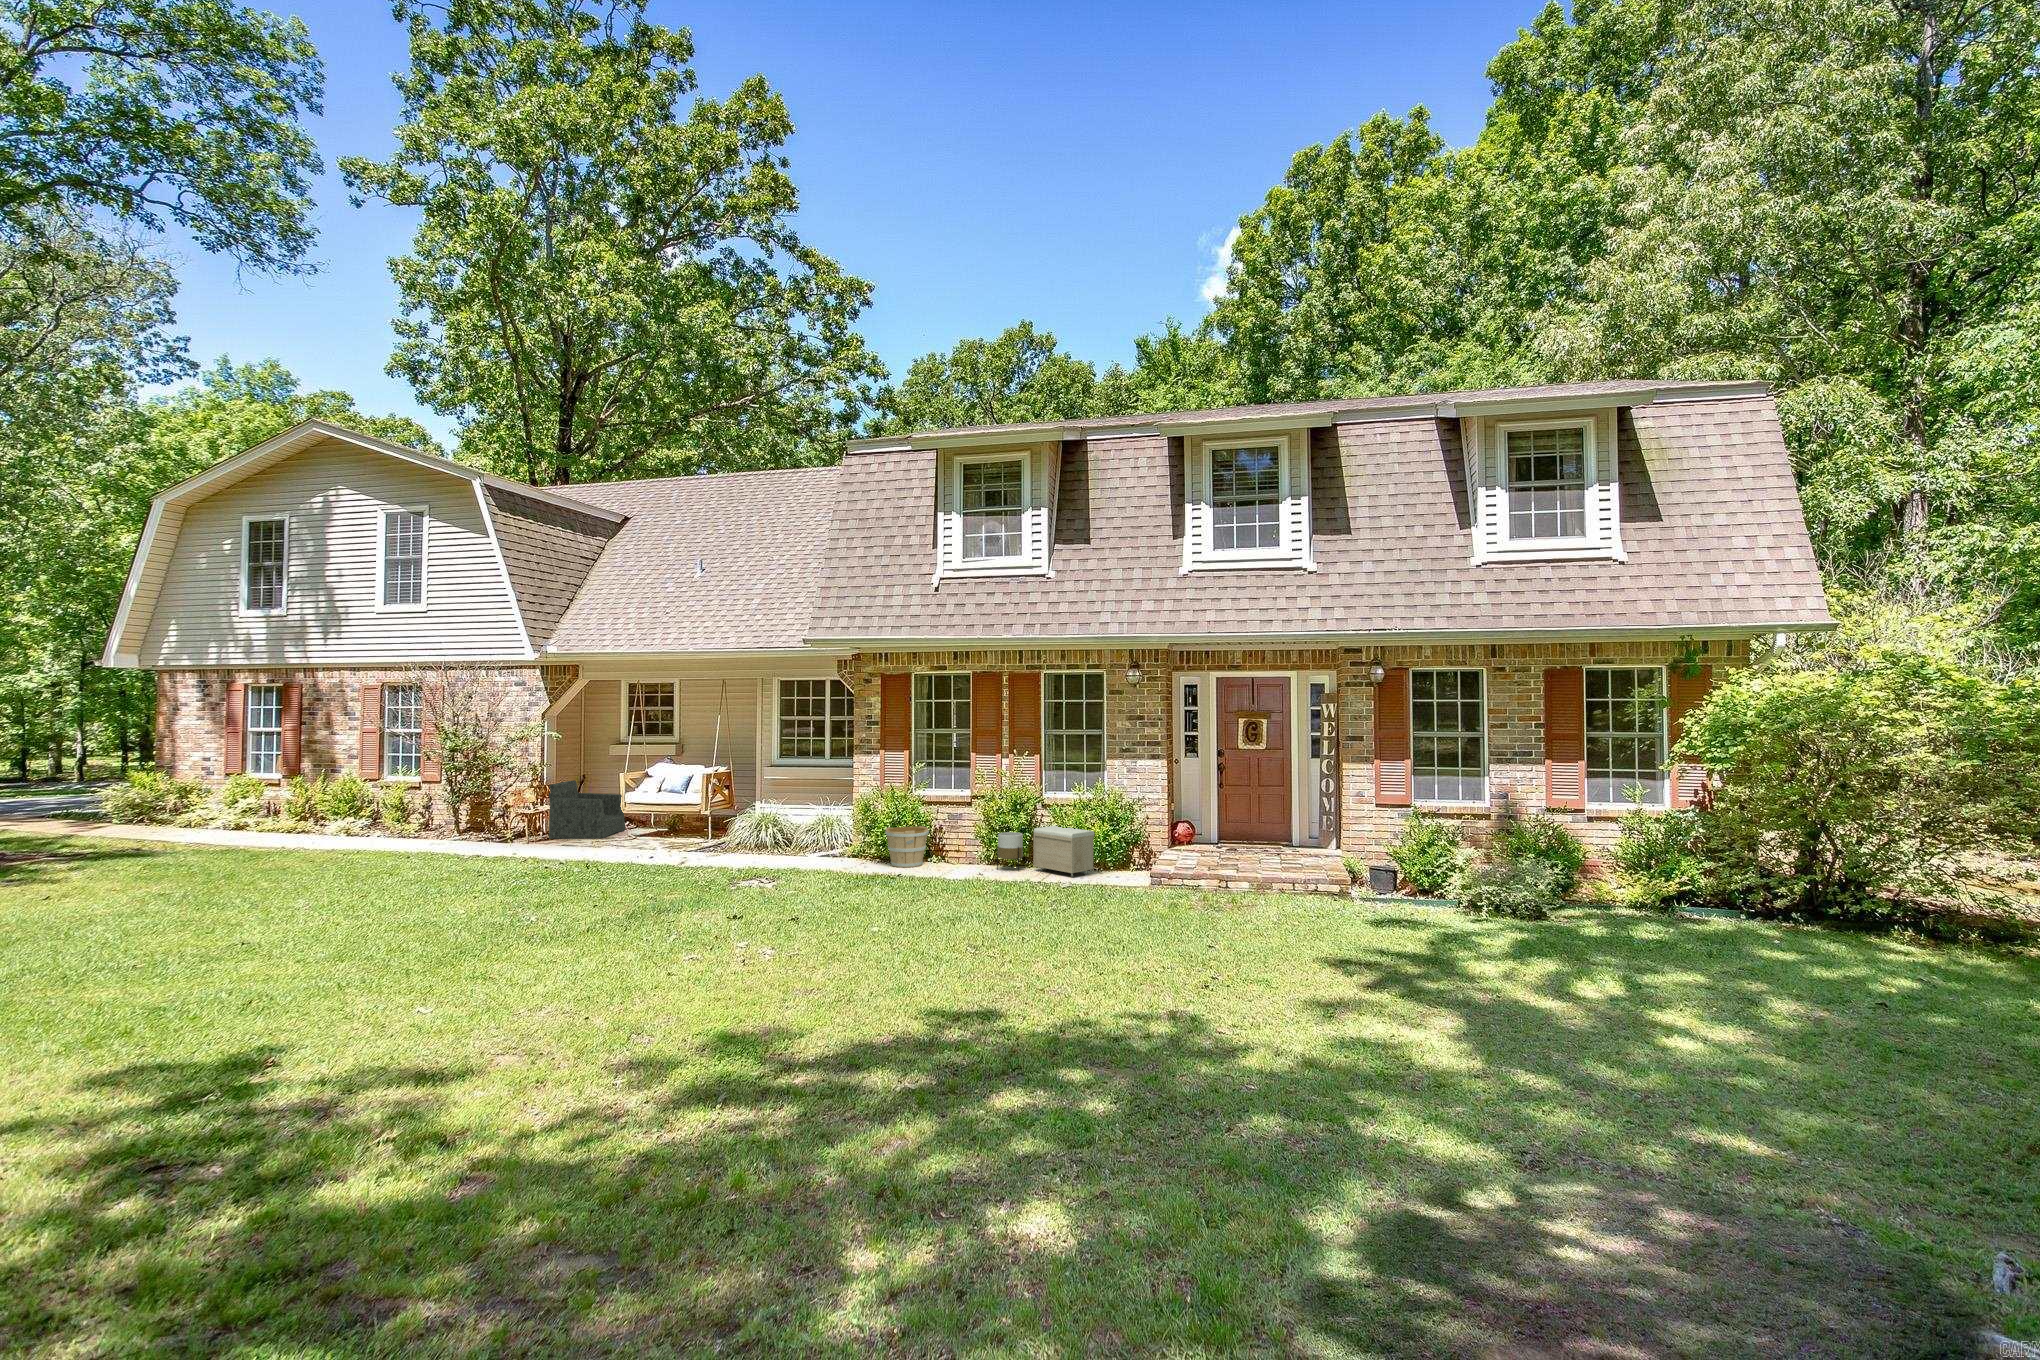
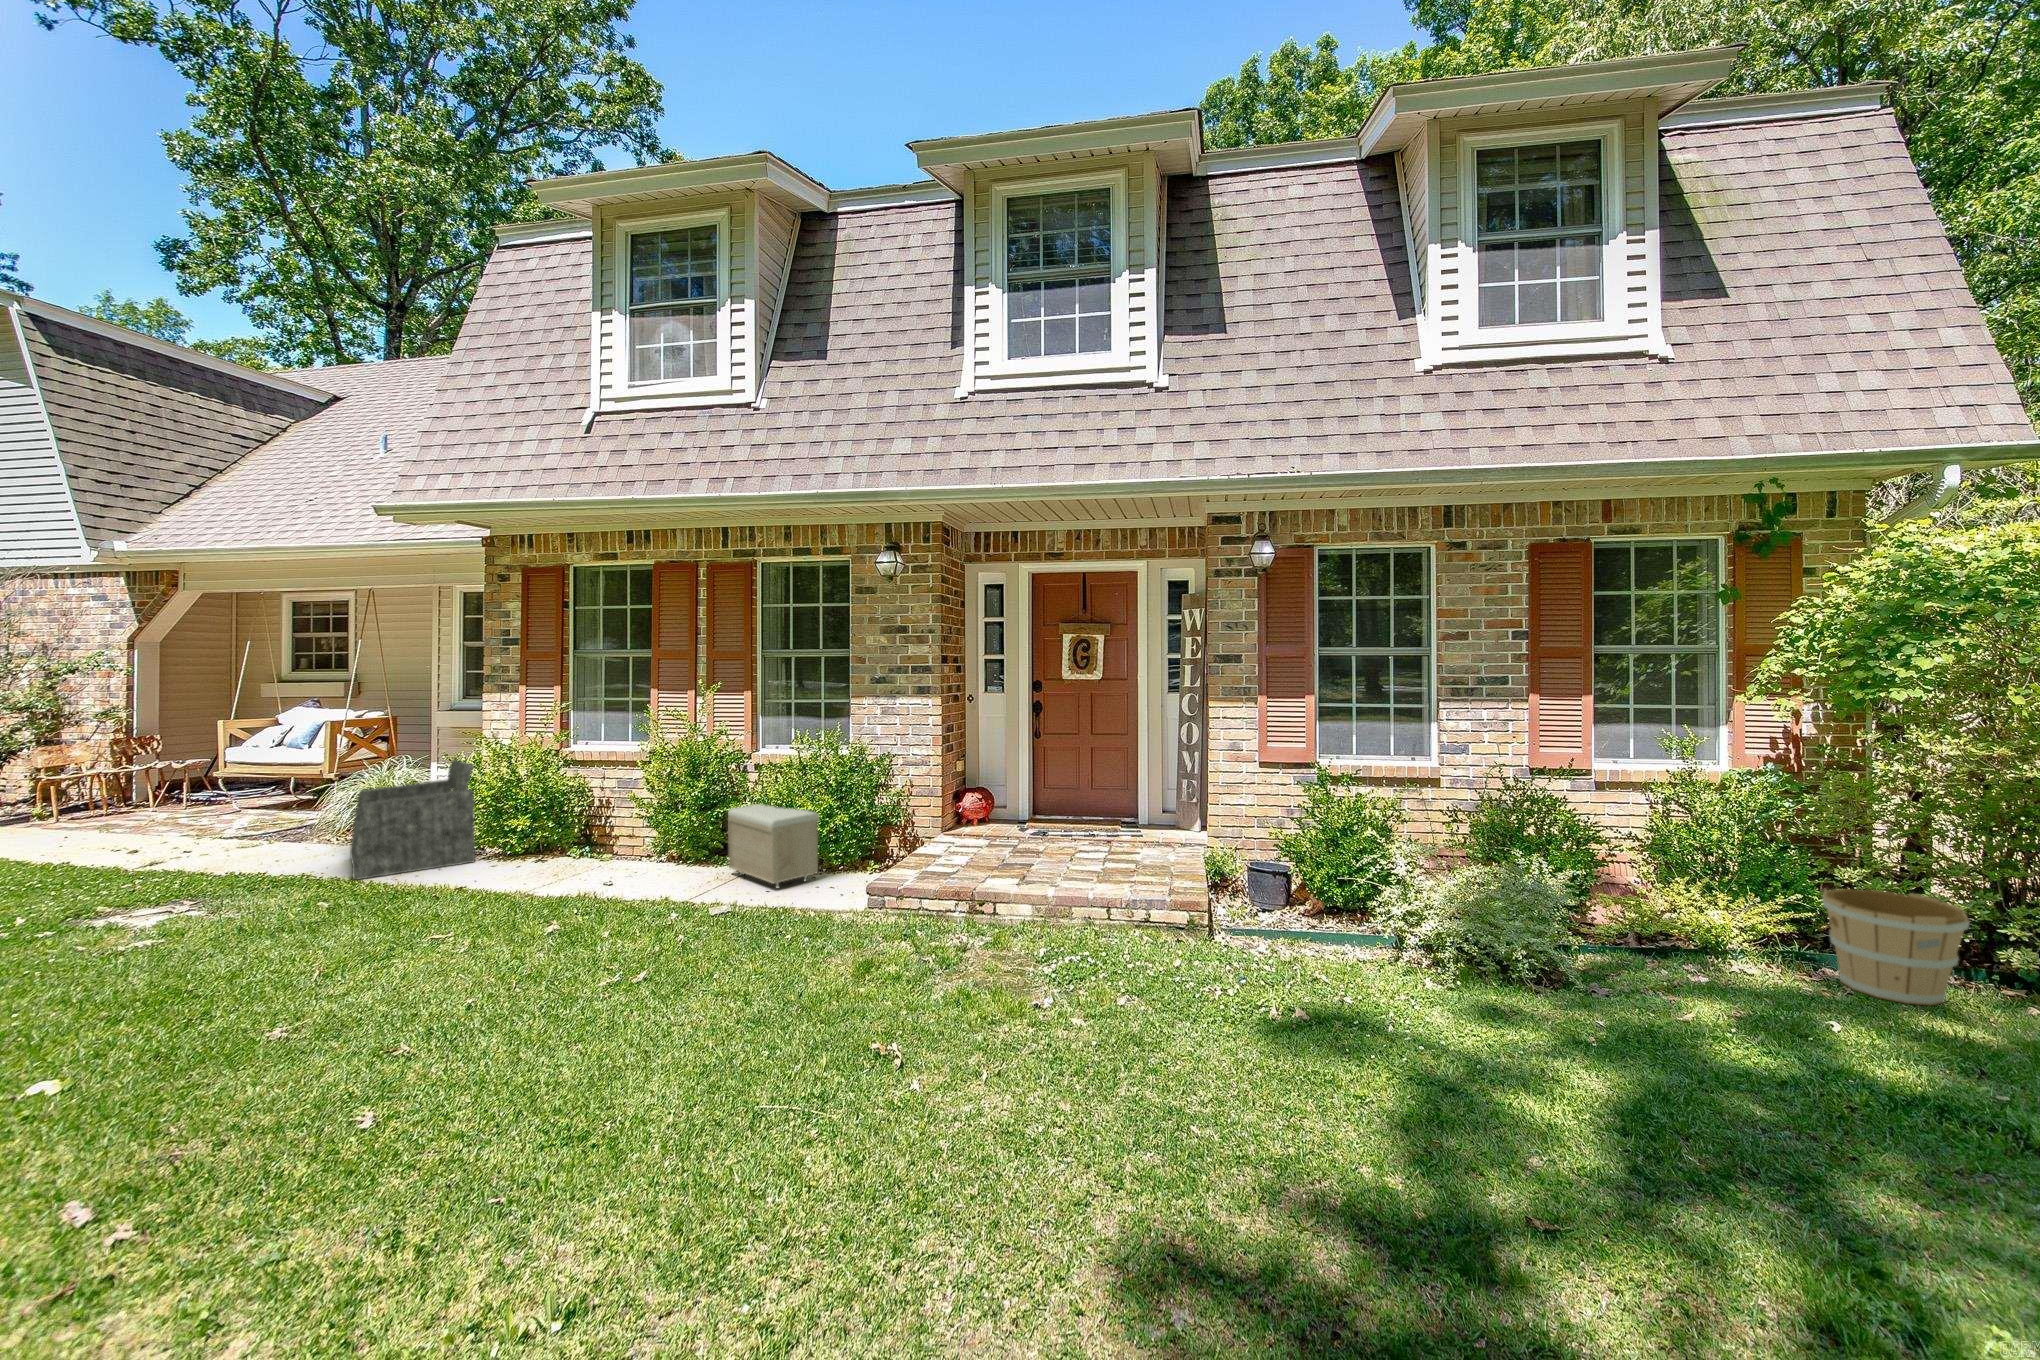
armchair: present [549,780,625,839] -> present [350,757,476,880]
wooden bucket: present [885,826,929,868] -> present [1822,889,1969,1006]
planter: present [997,832,1023,871] -> none [671,814,715,878]

